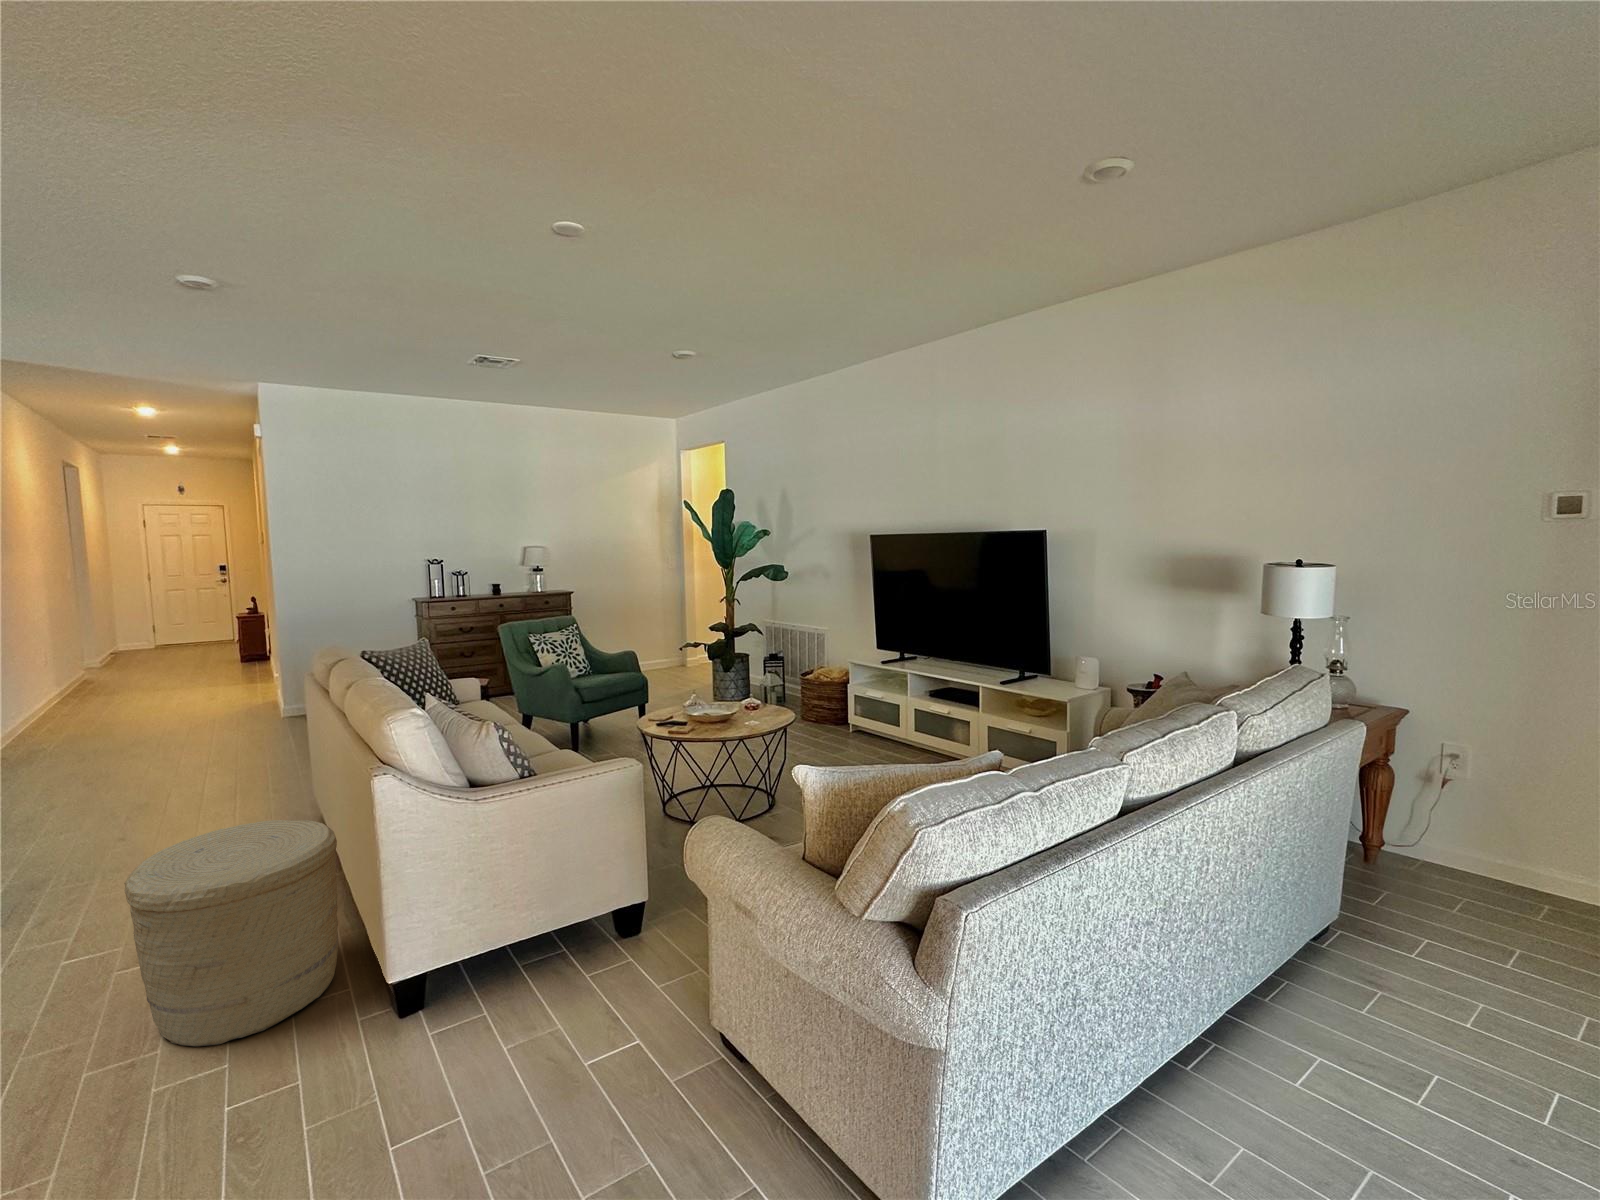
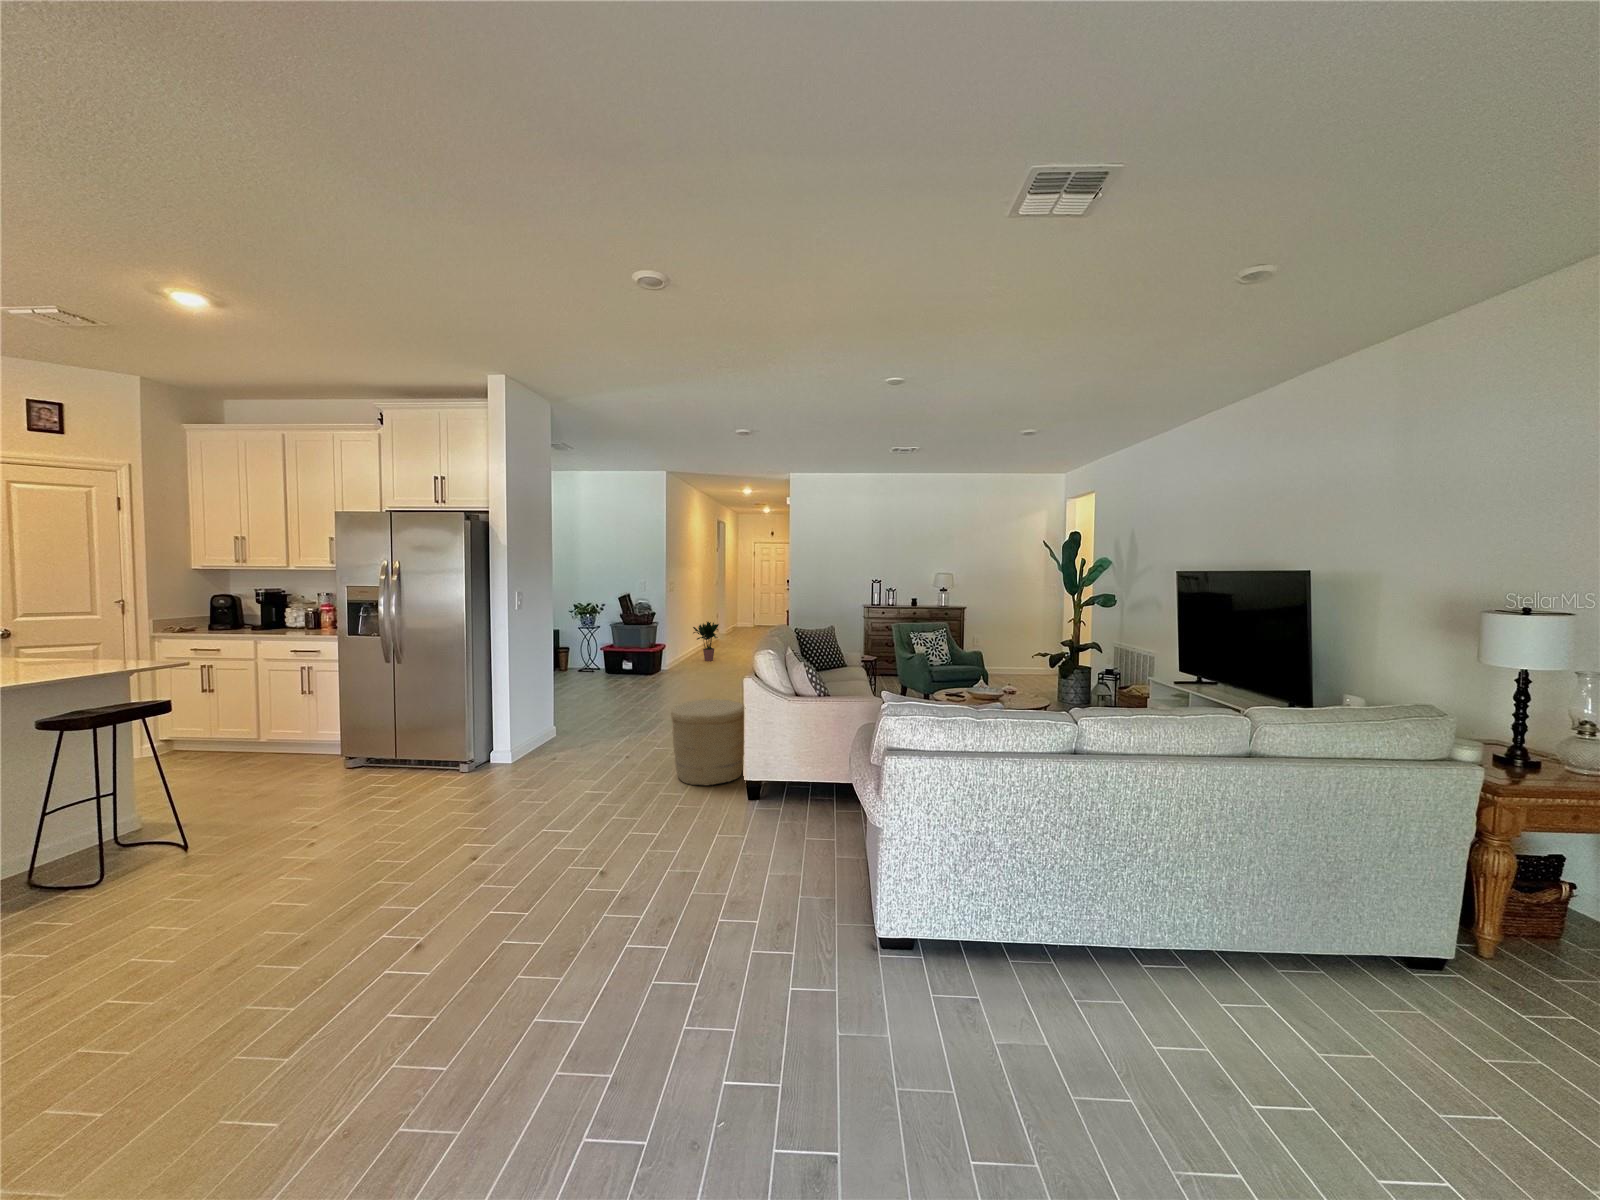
potted plant: none [28,641,109,720] -> present [693,622,719,661]

